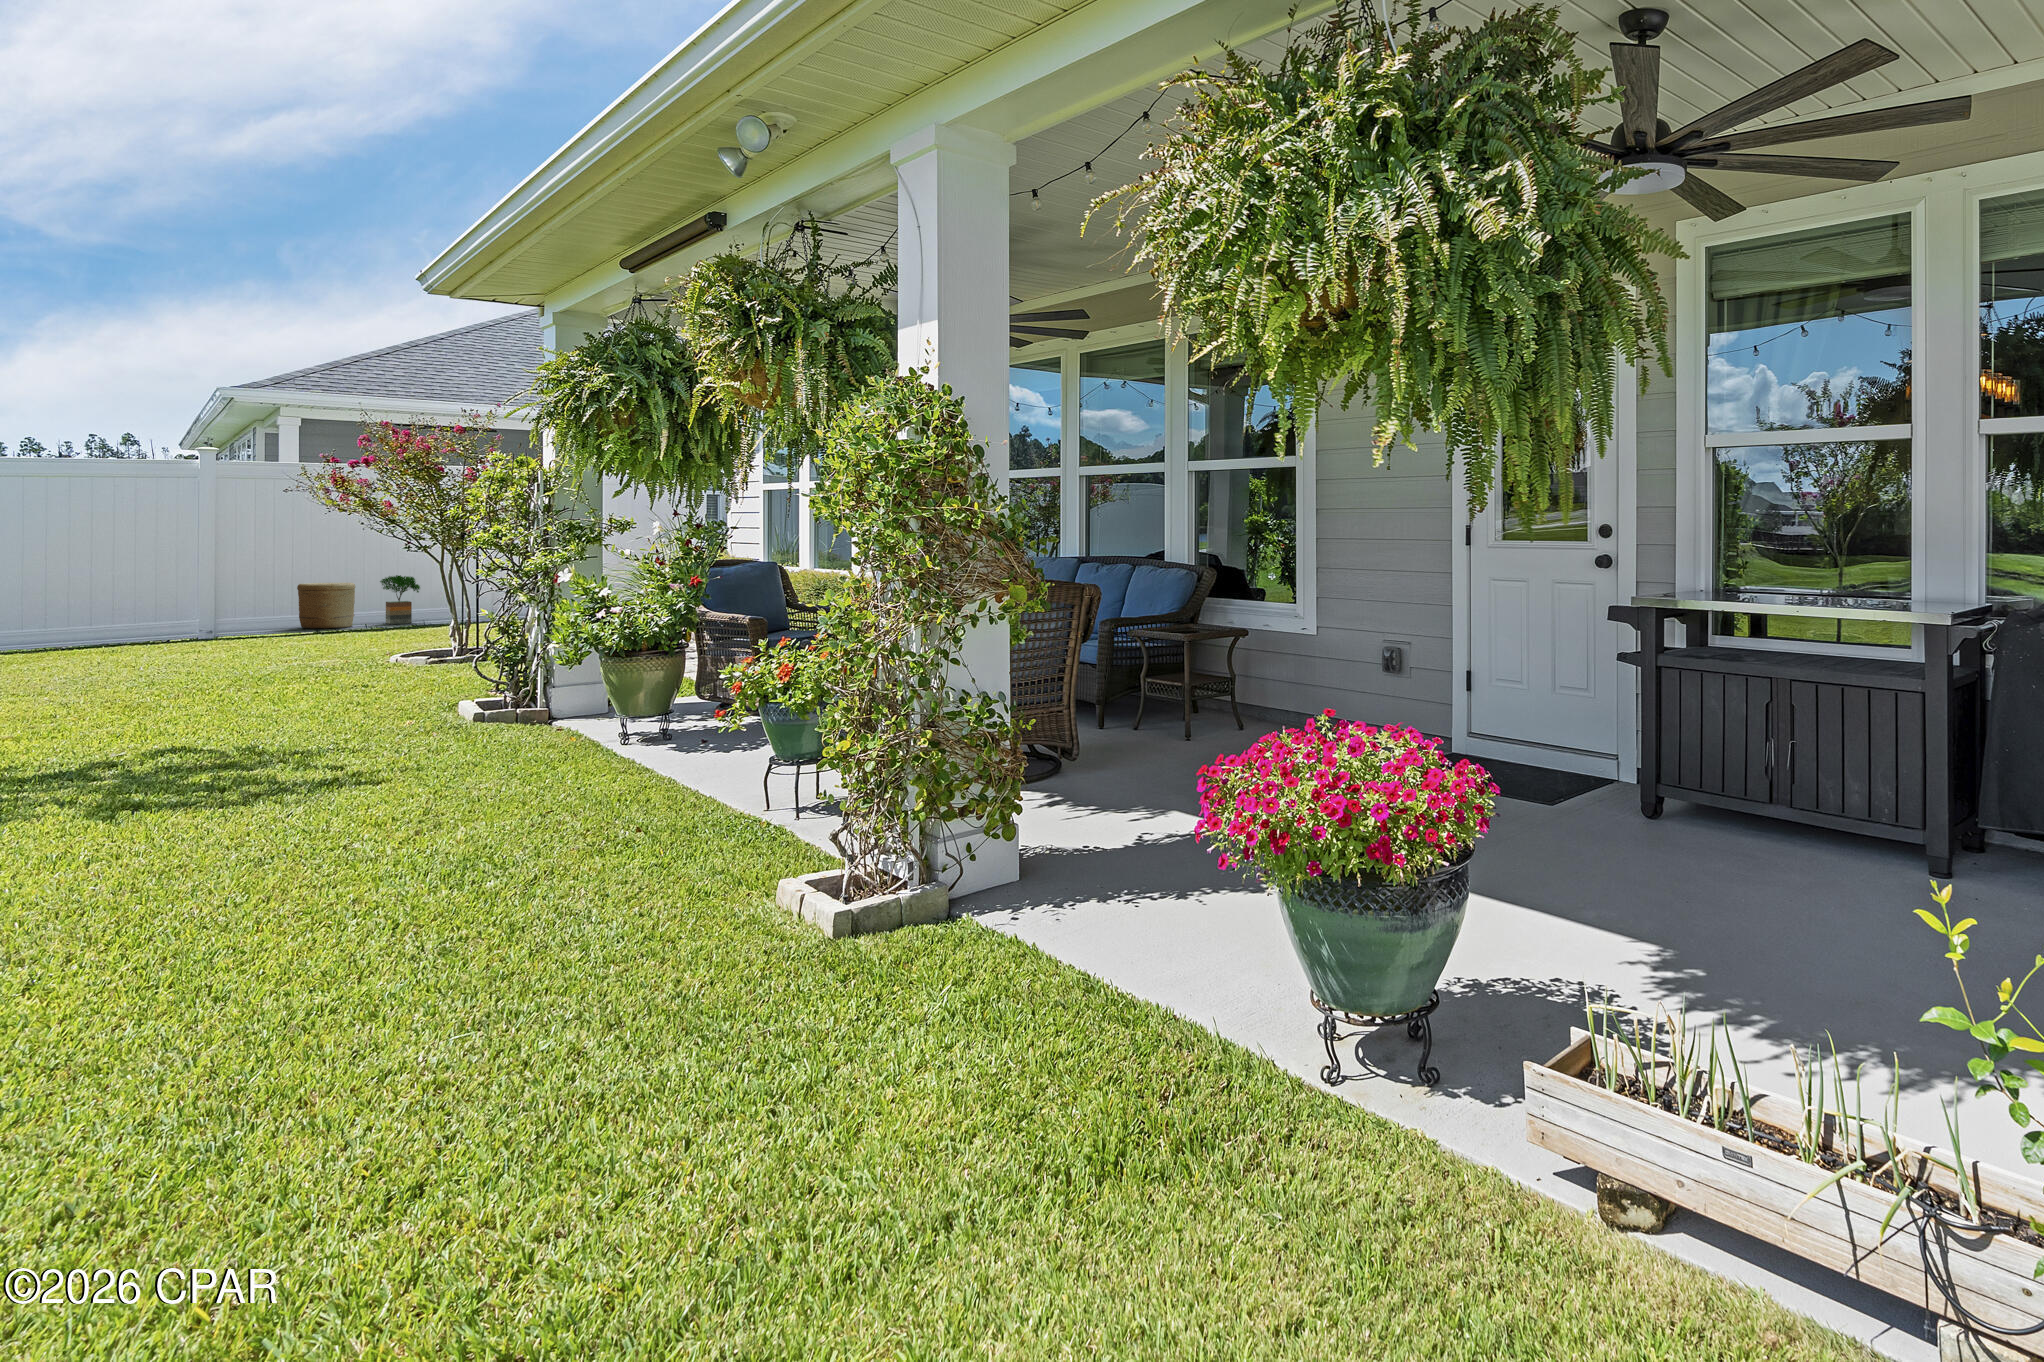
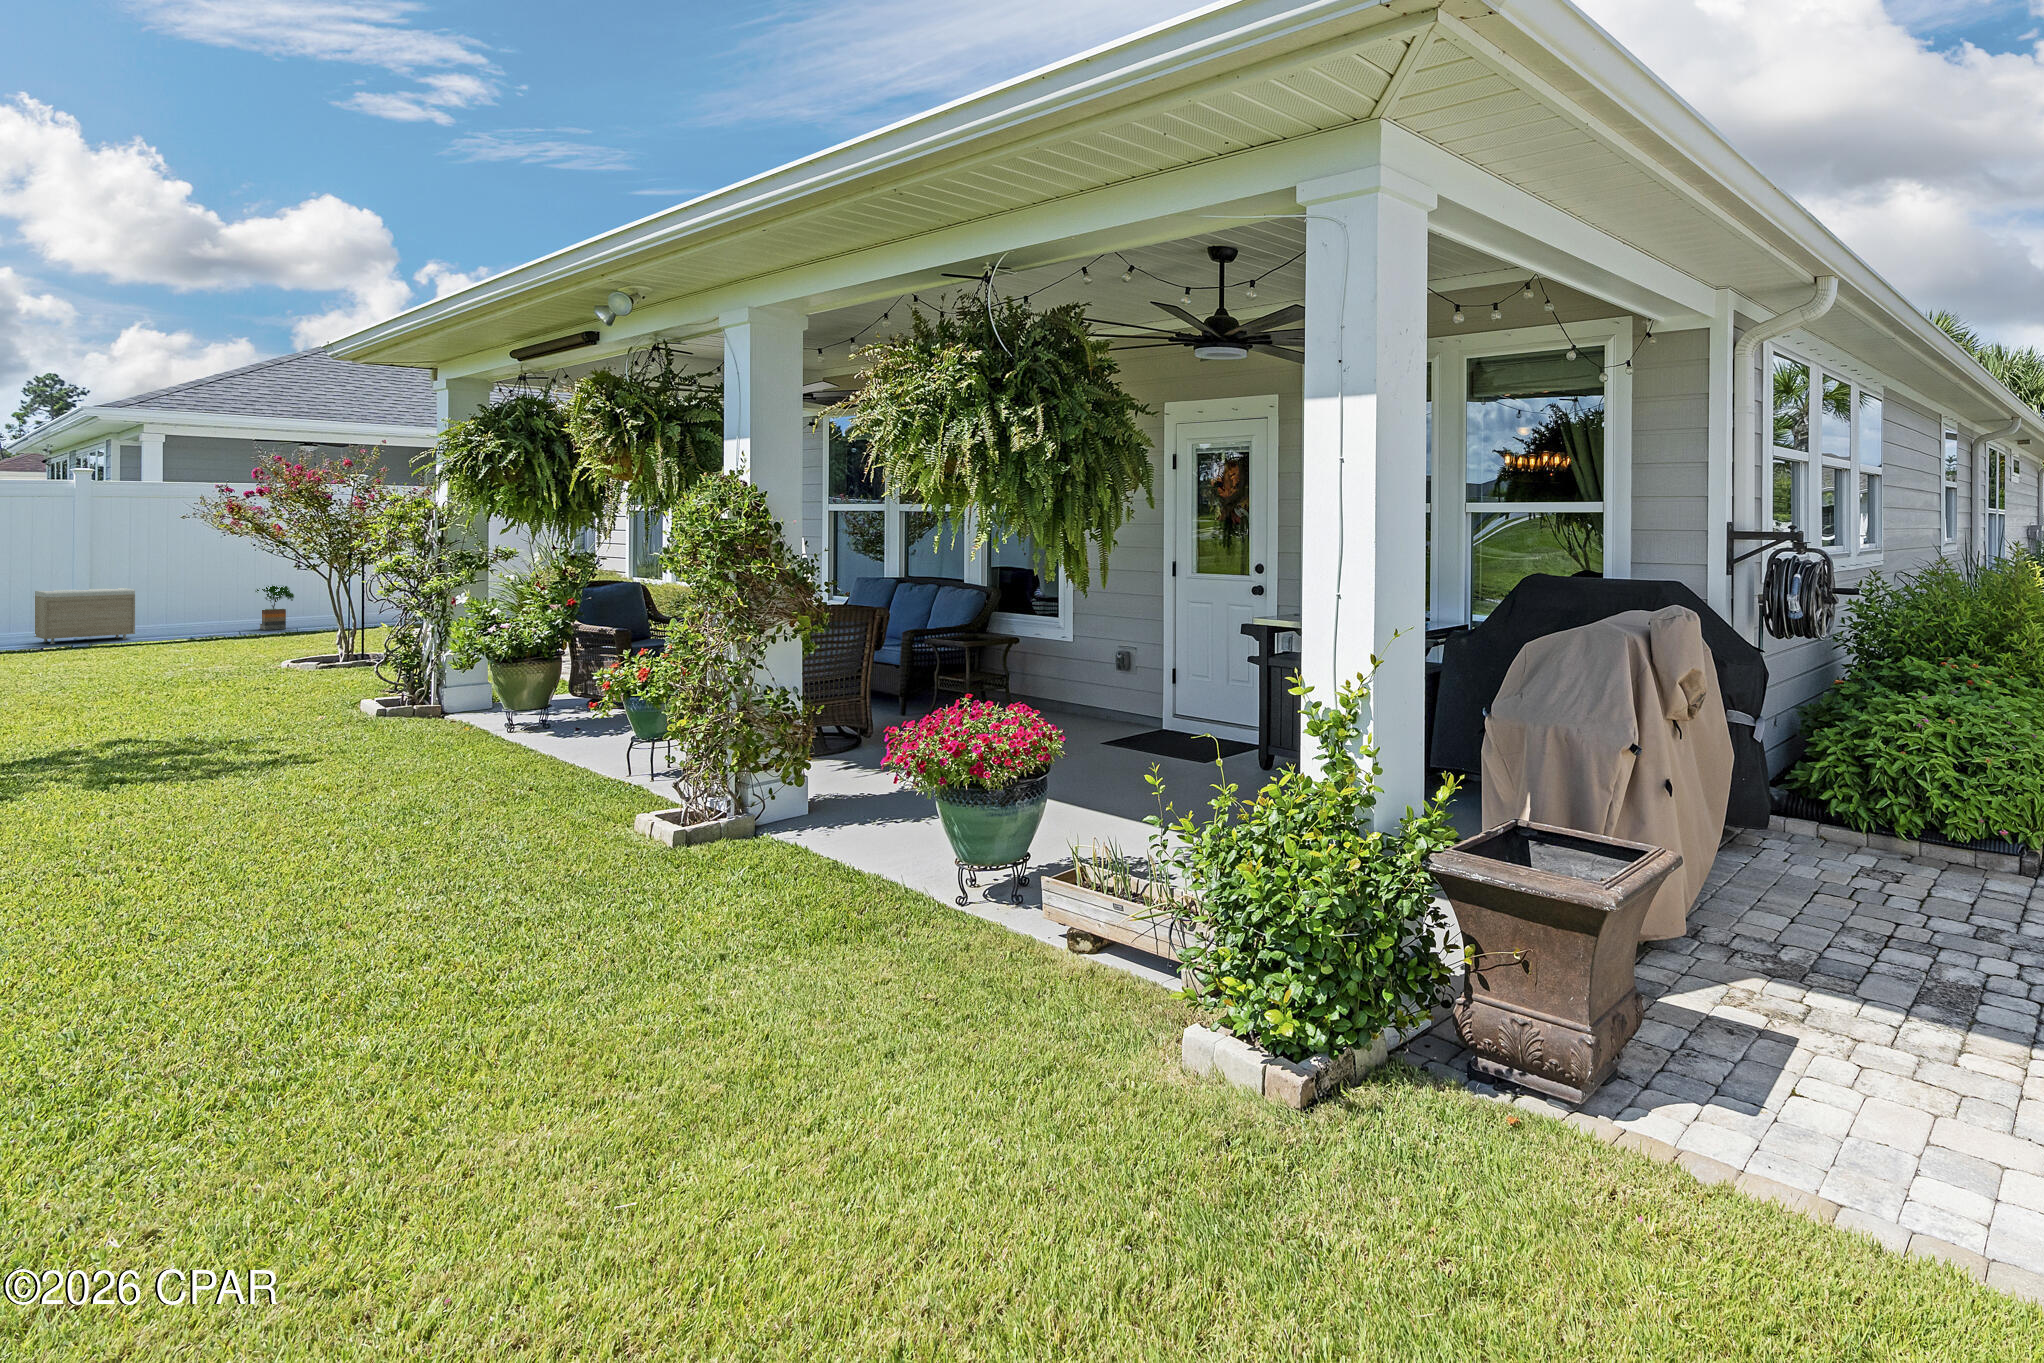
storage bench: none [154,578,256,637] -> present [34,588,135,644]
woven basket: present [297,583,355,629] -> none [174,592,231,635]

